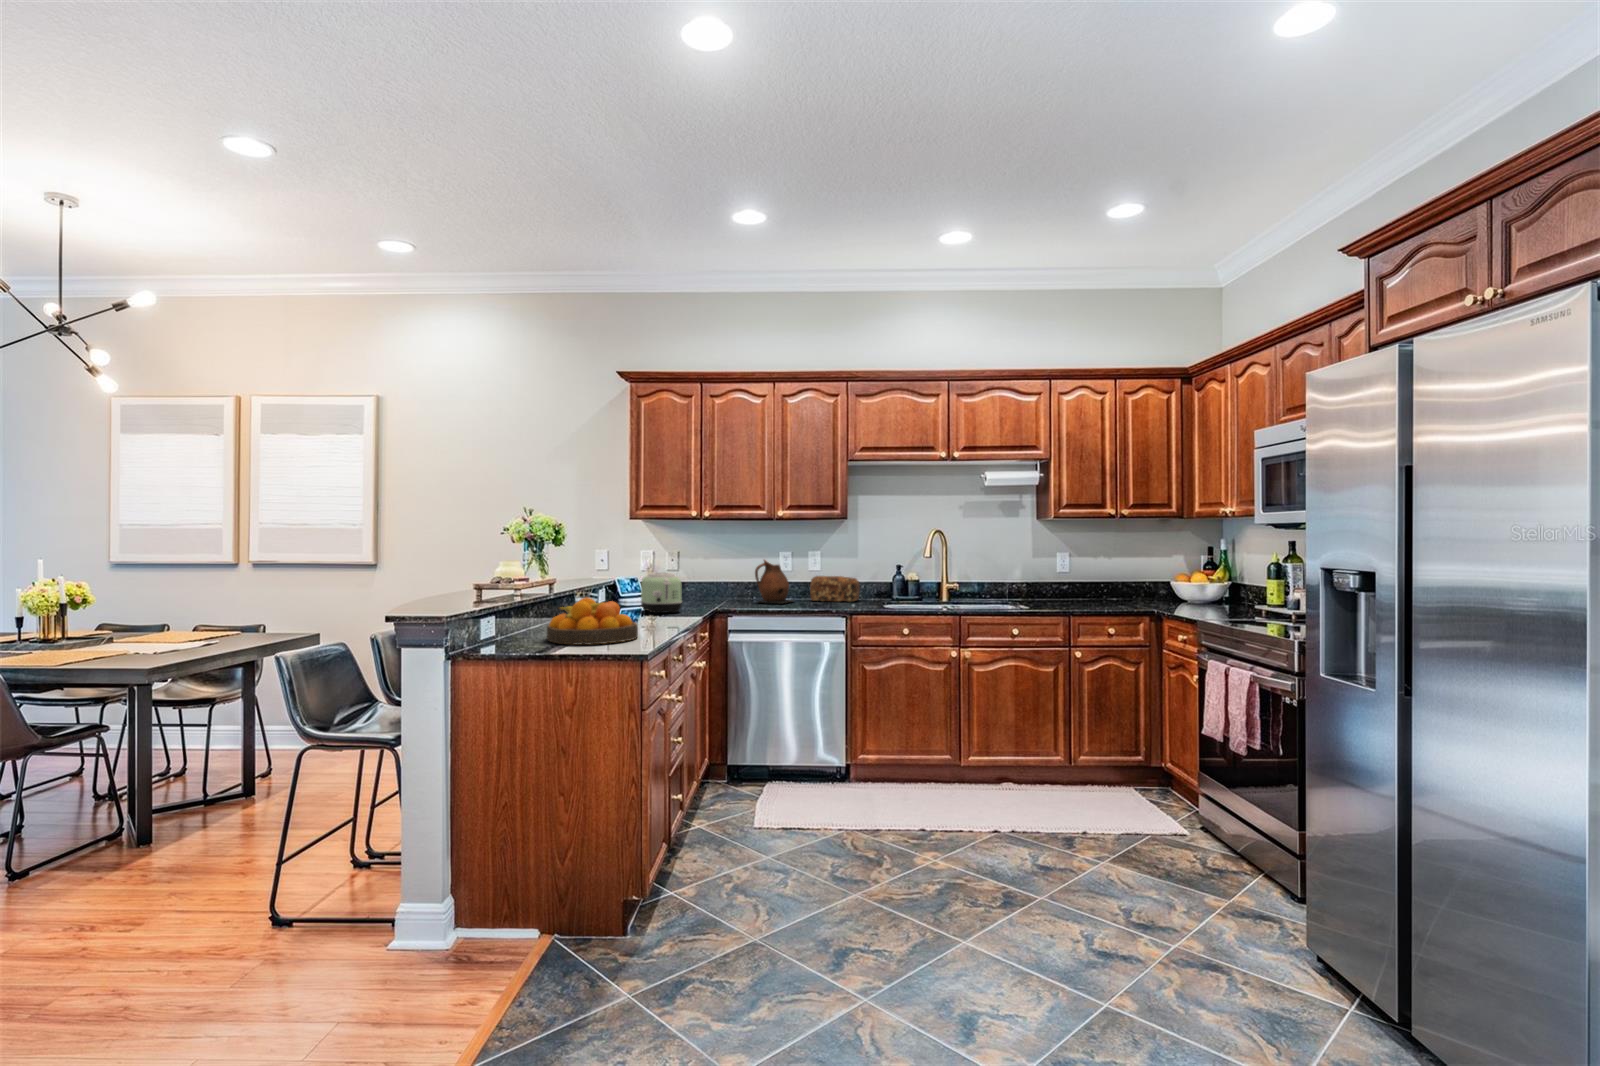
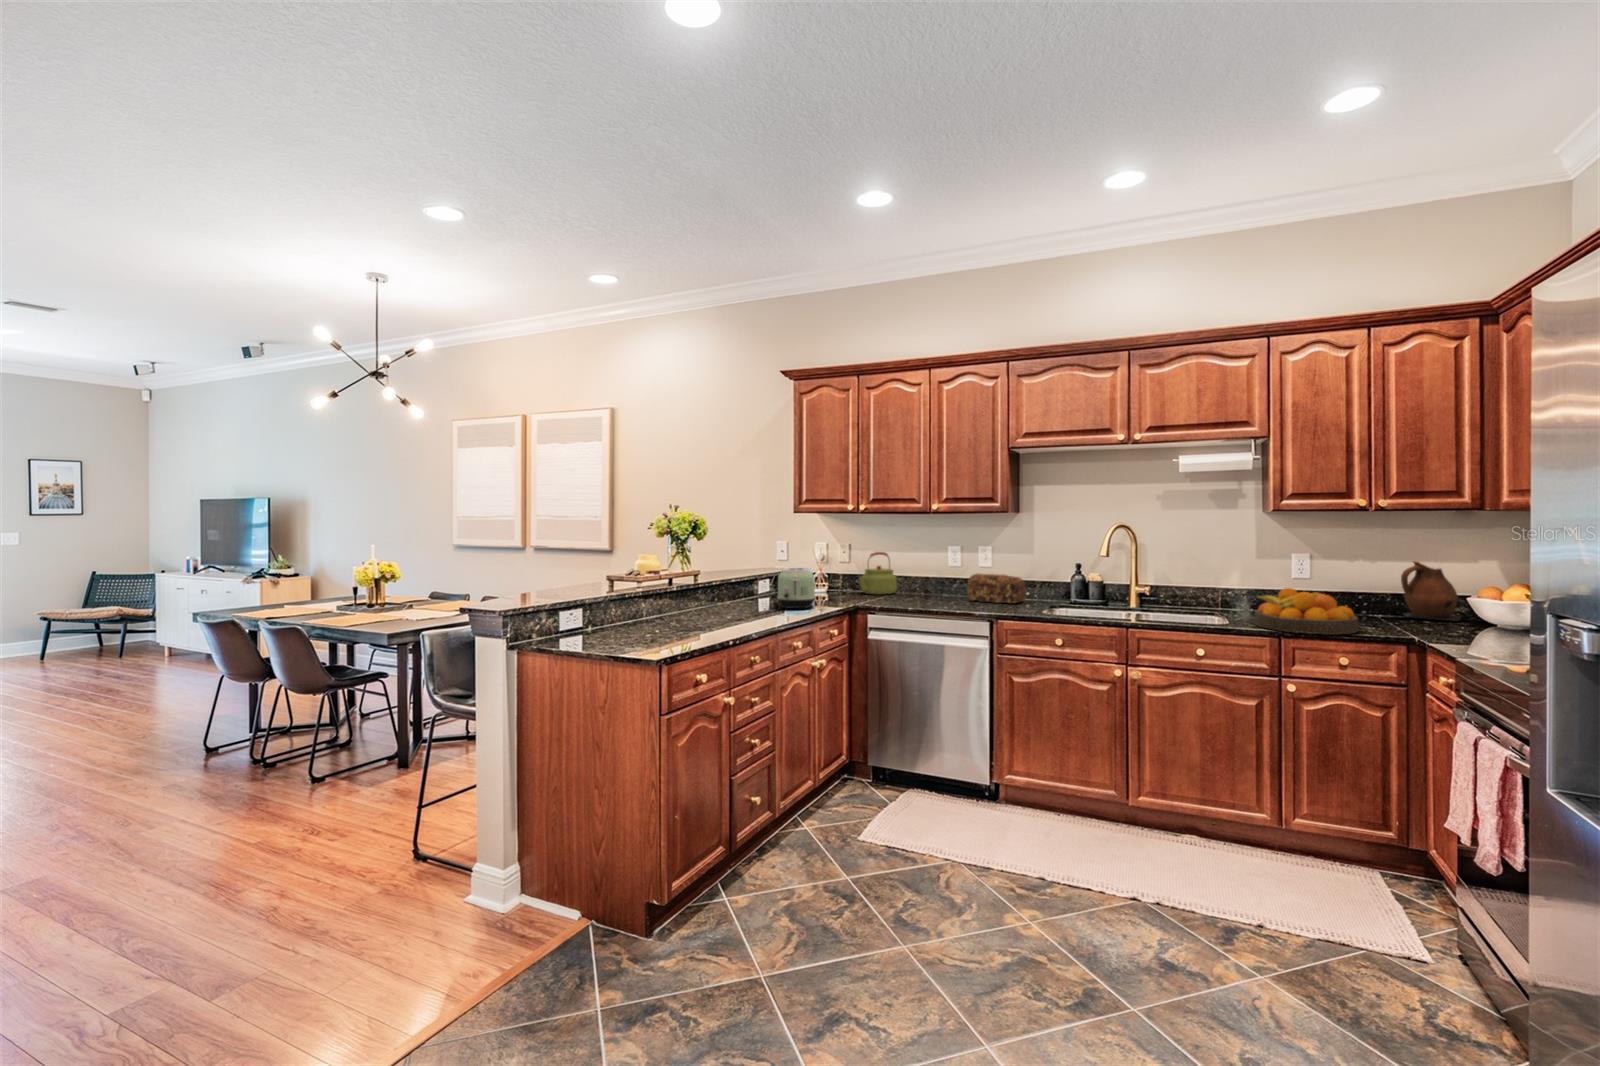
kettle: none [699,558,734,600] -> present [859,552,897,595]
ceramic pitcher: present [755,560,790,603] -> present [1401,561,1461,621]
fruit bowl: present [547,597,638,645] -> present [1254,588,1358,634]

